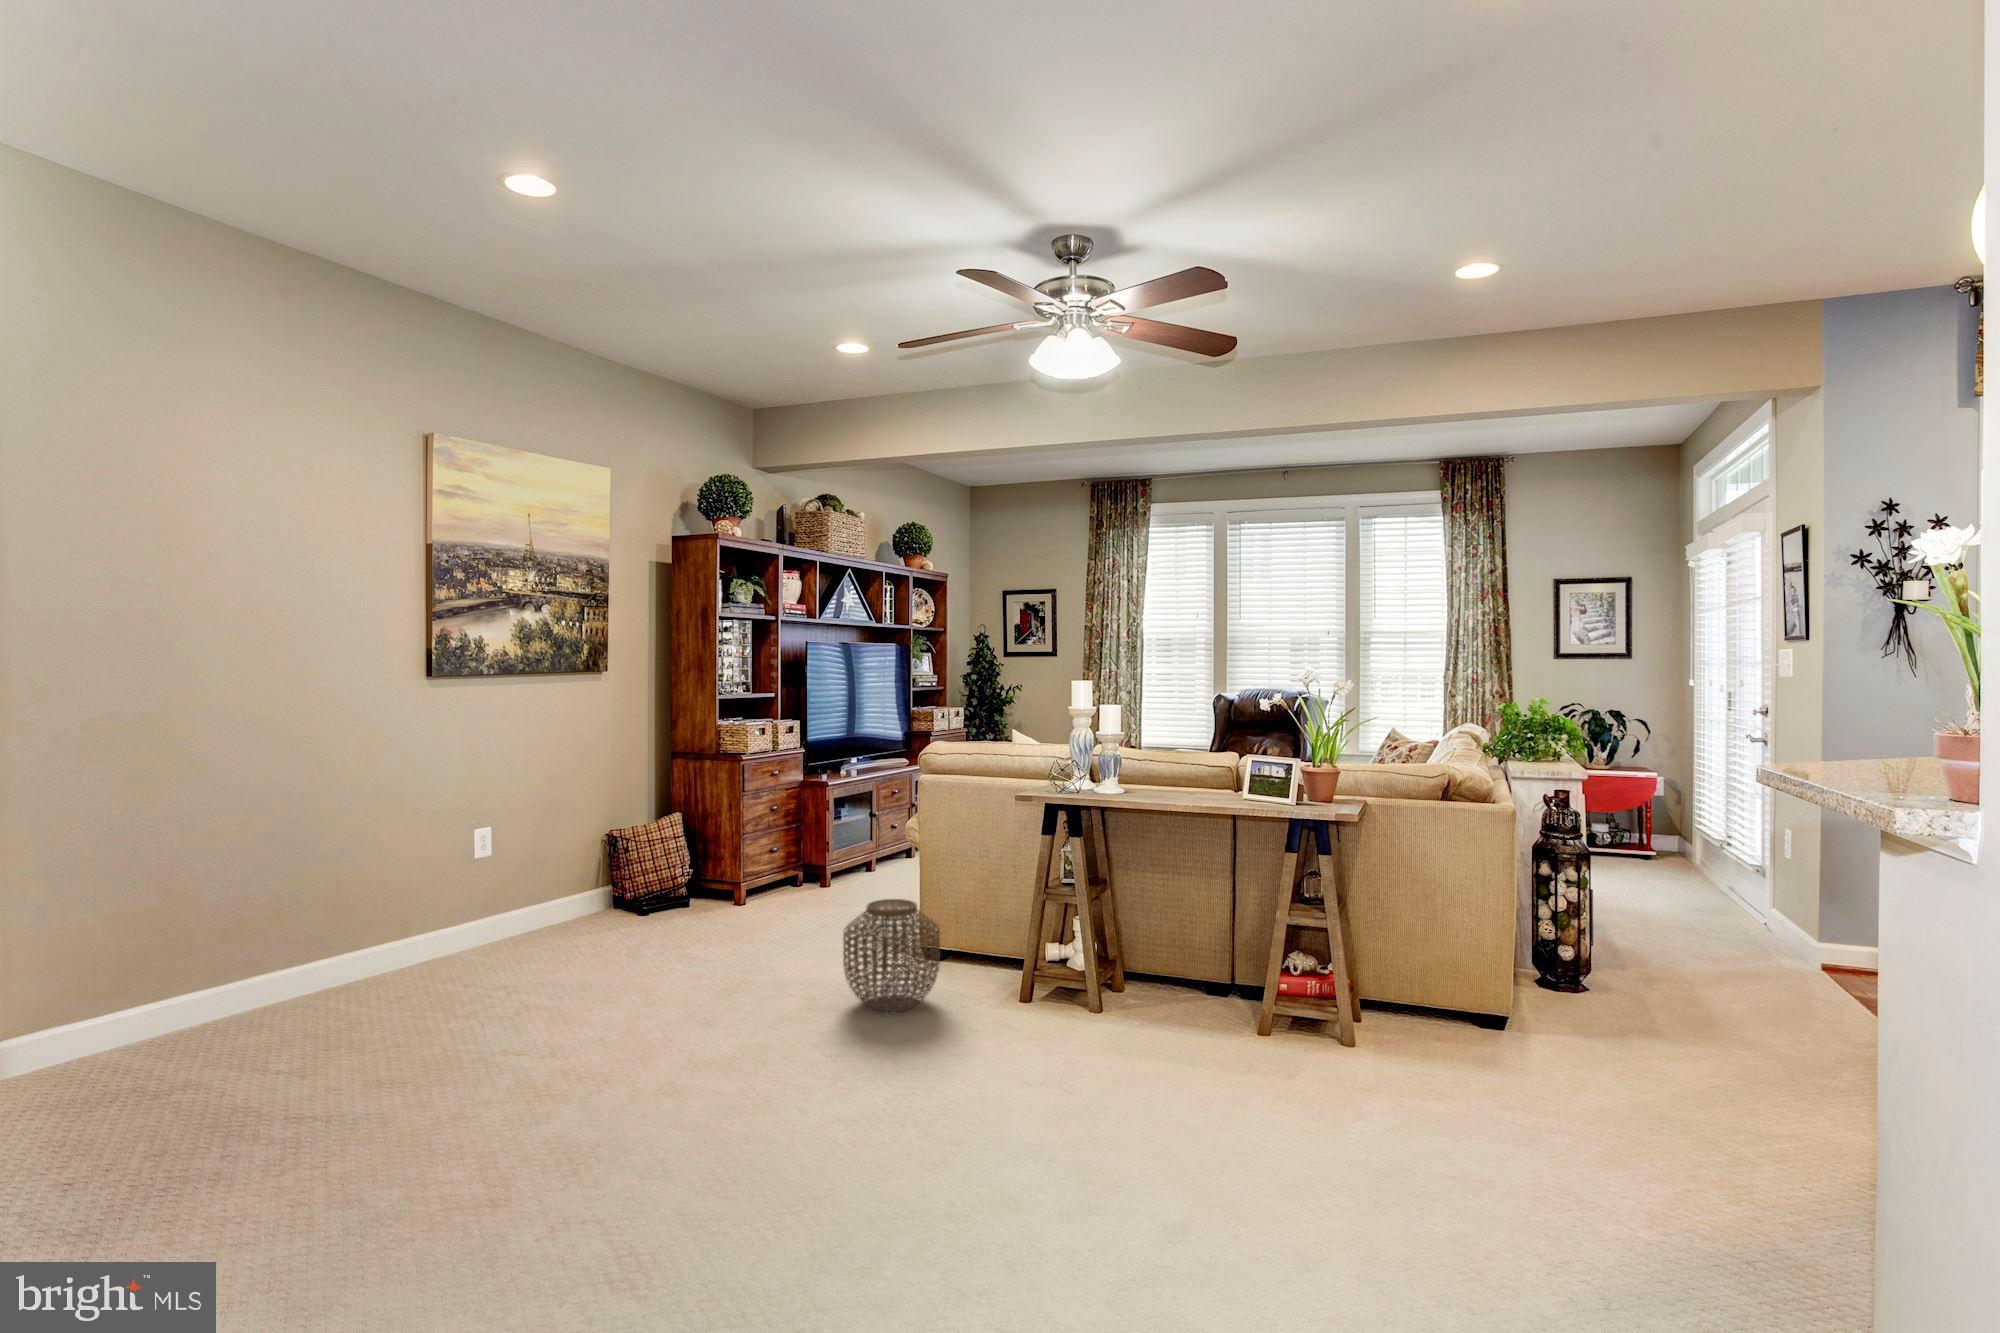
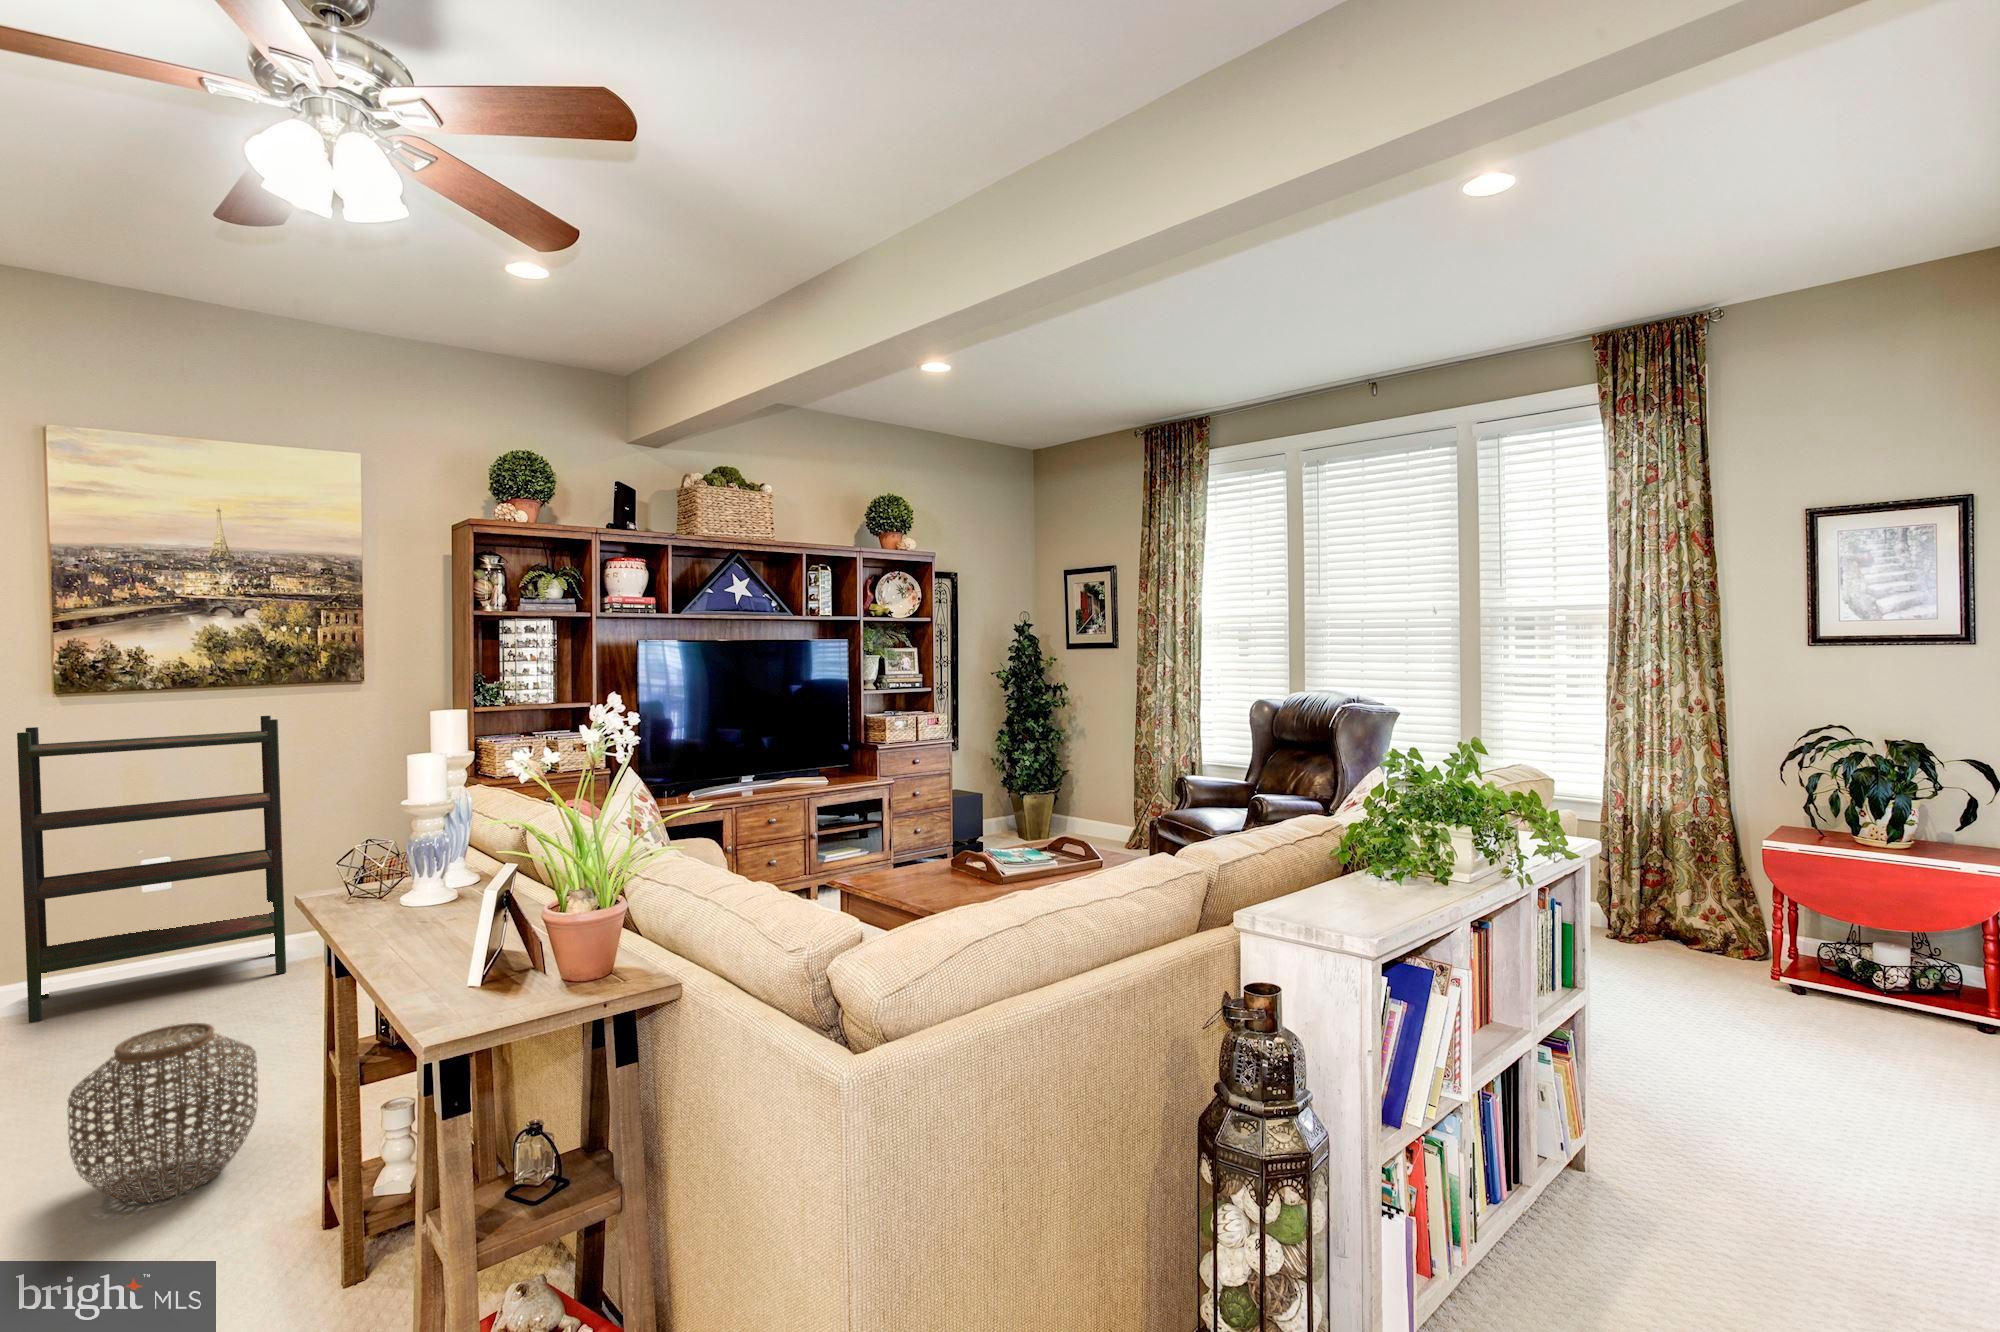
bookshelf: none [417,703,611,973] -> present [17,716,286,1023]

